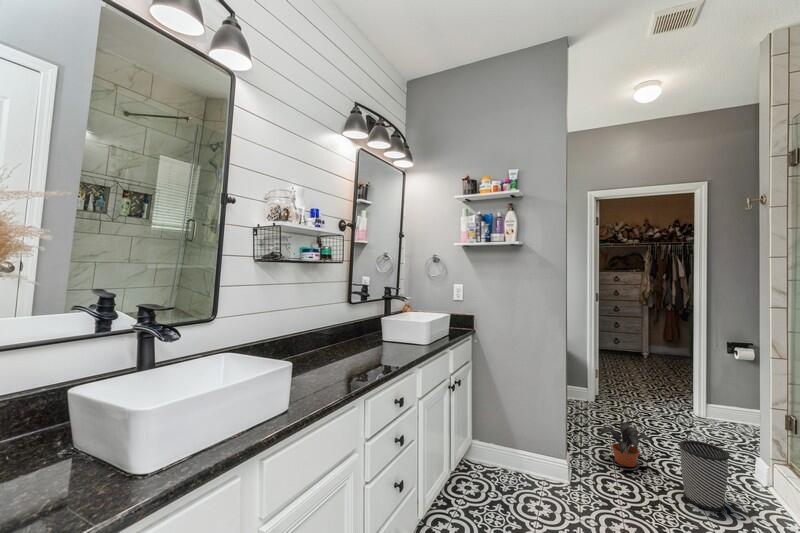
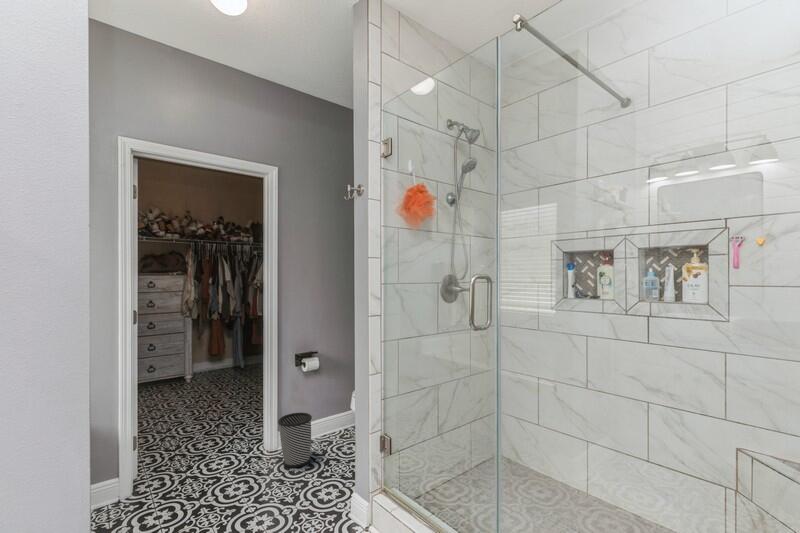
potted plant: present [599,422,654,467] -> none [204,423,255,467]

